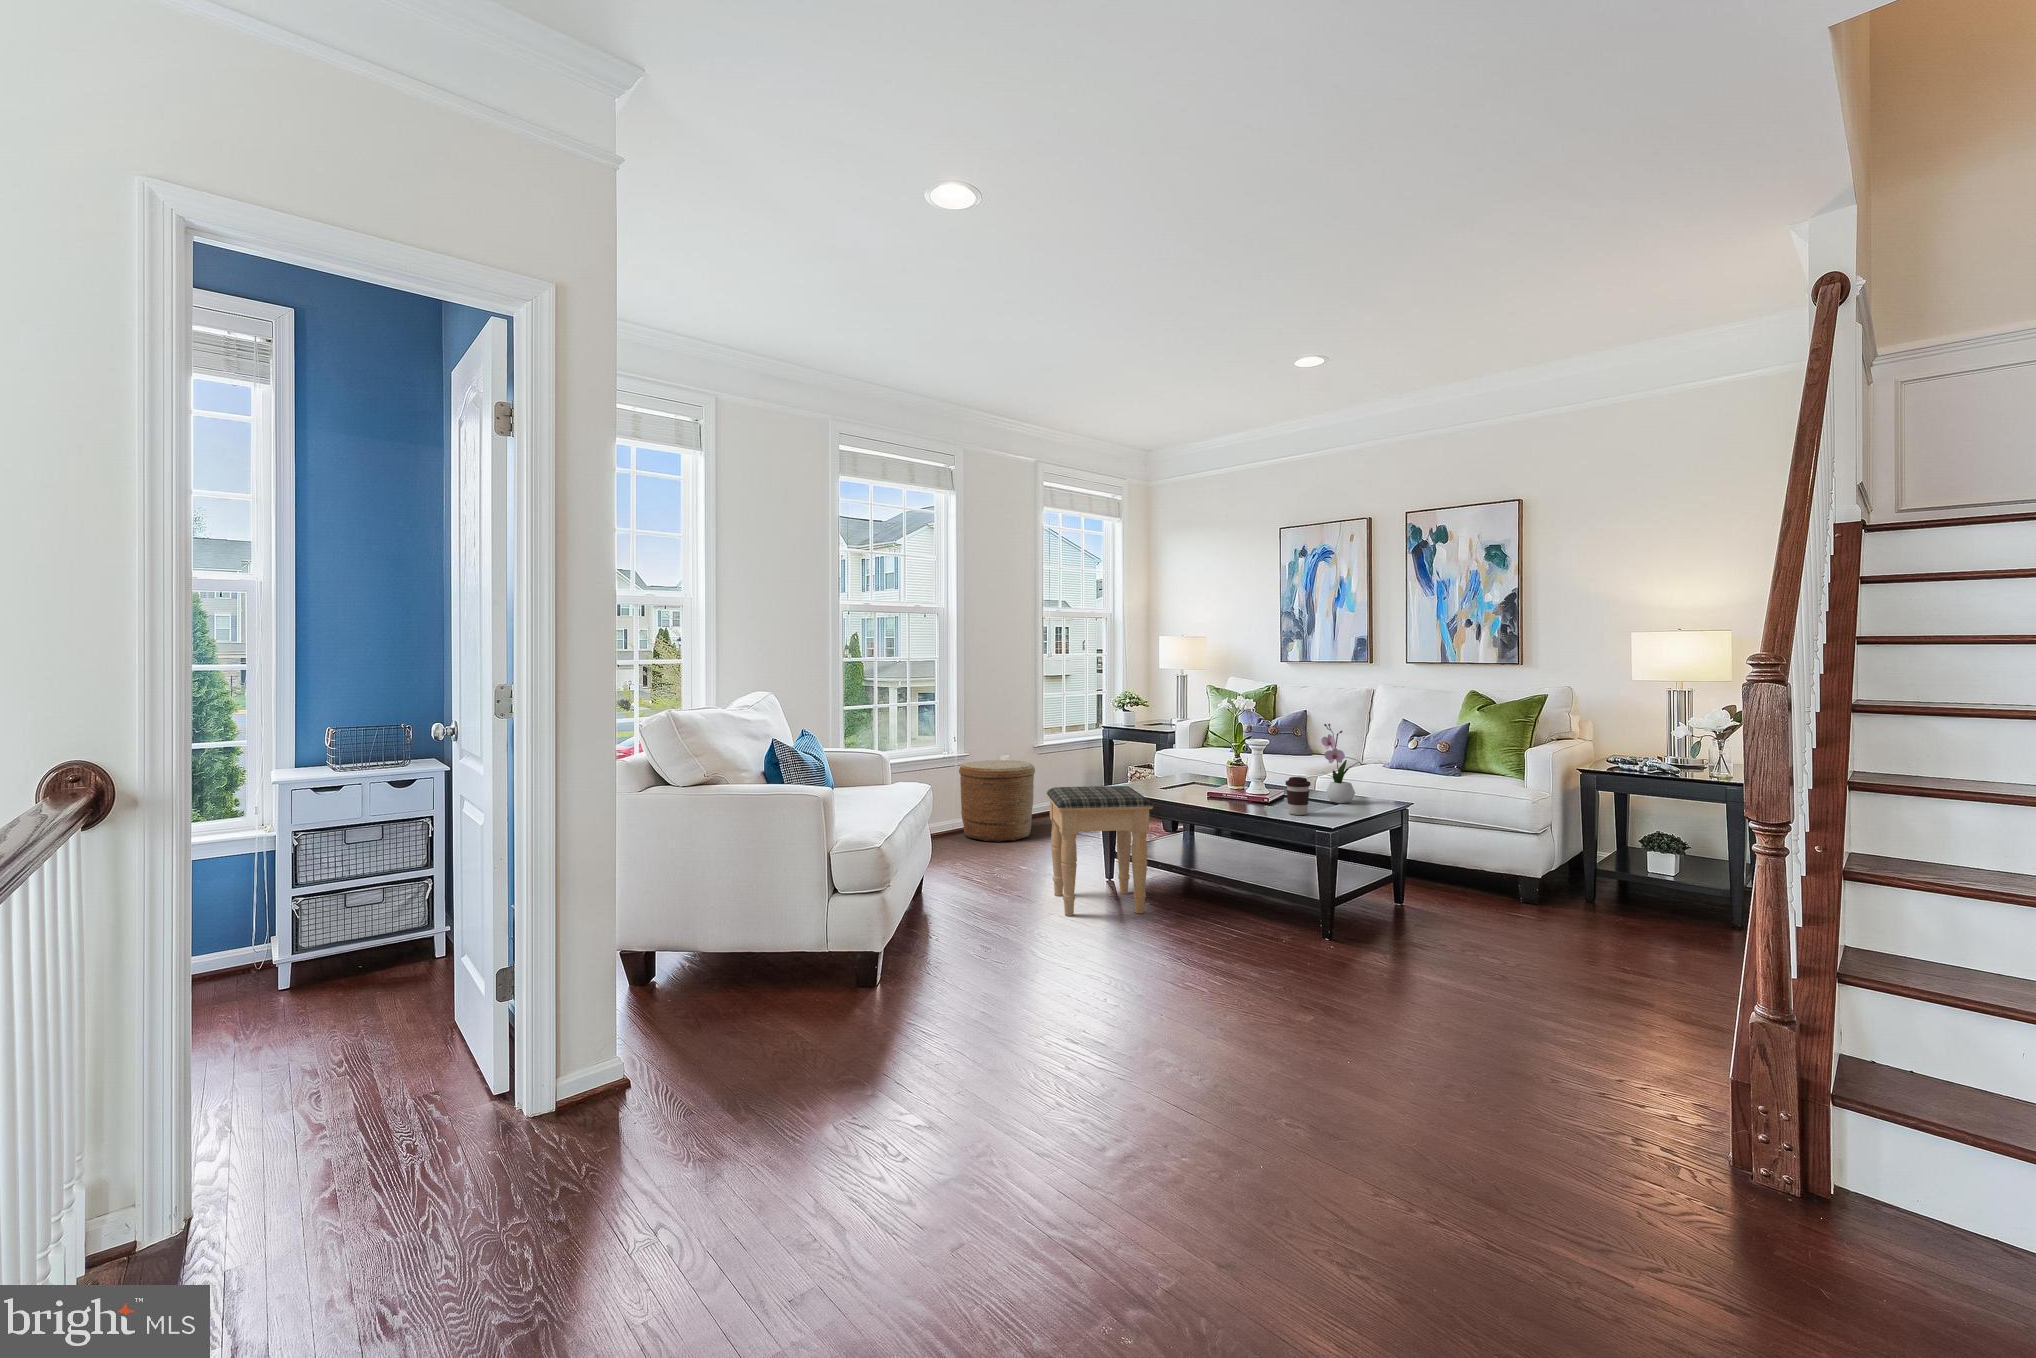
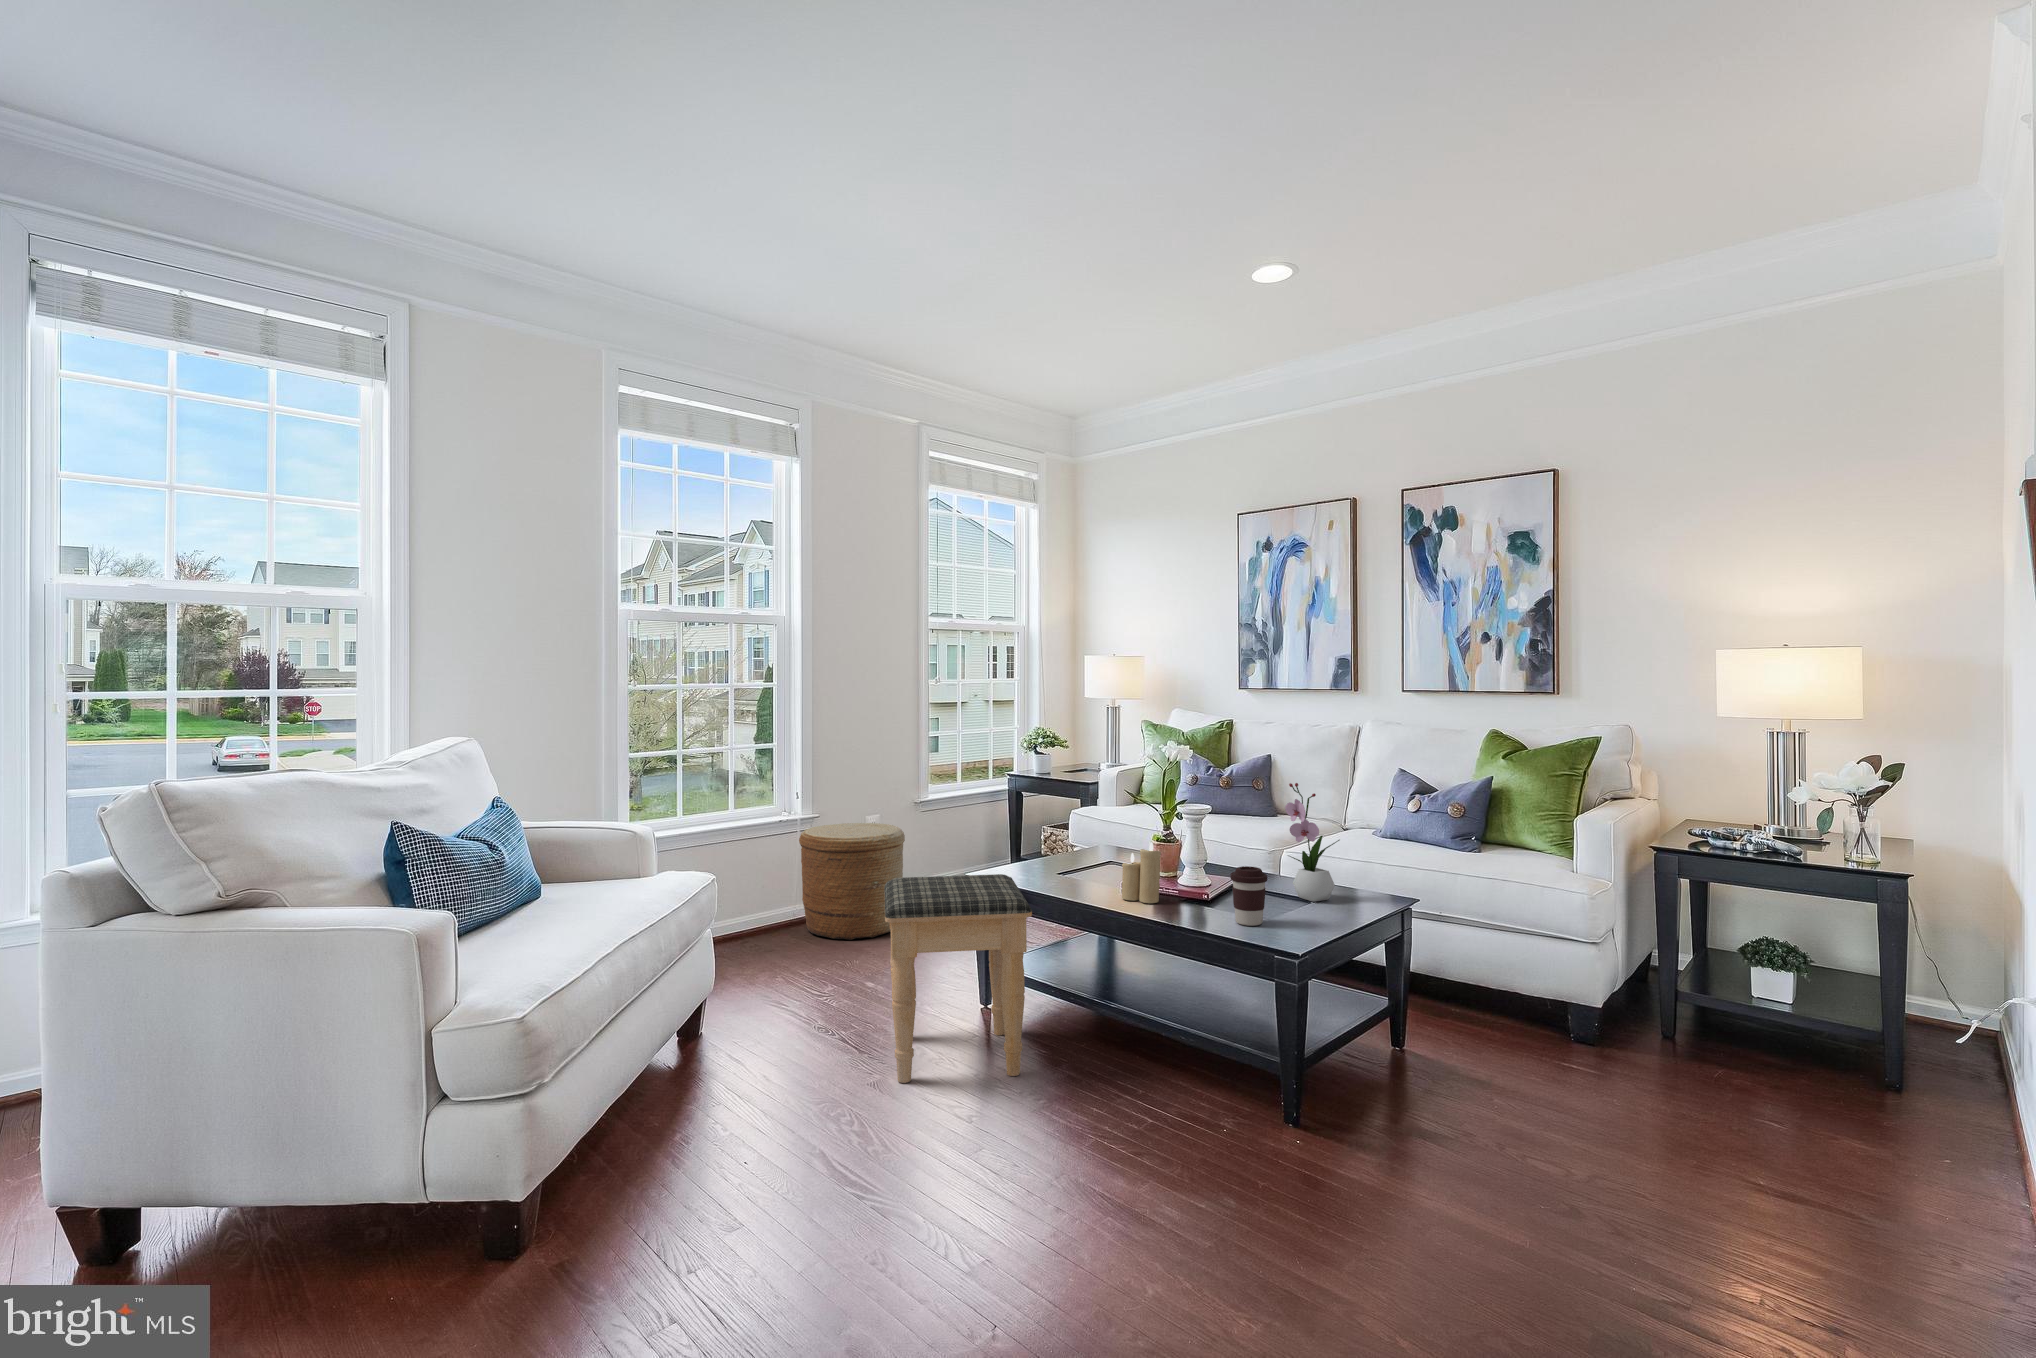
candle: none [1209,763,1236,804] -> present [1122,842,1161,903]

